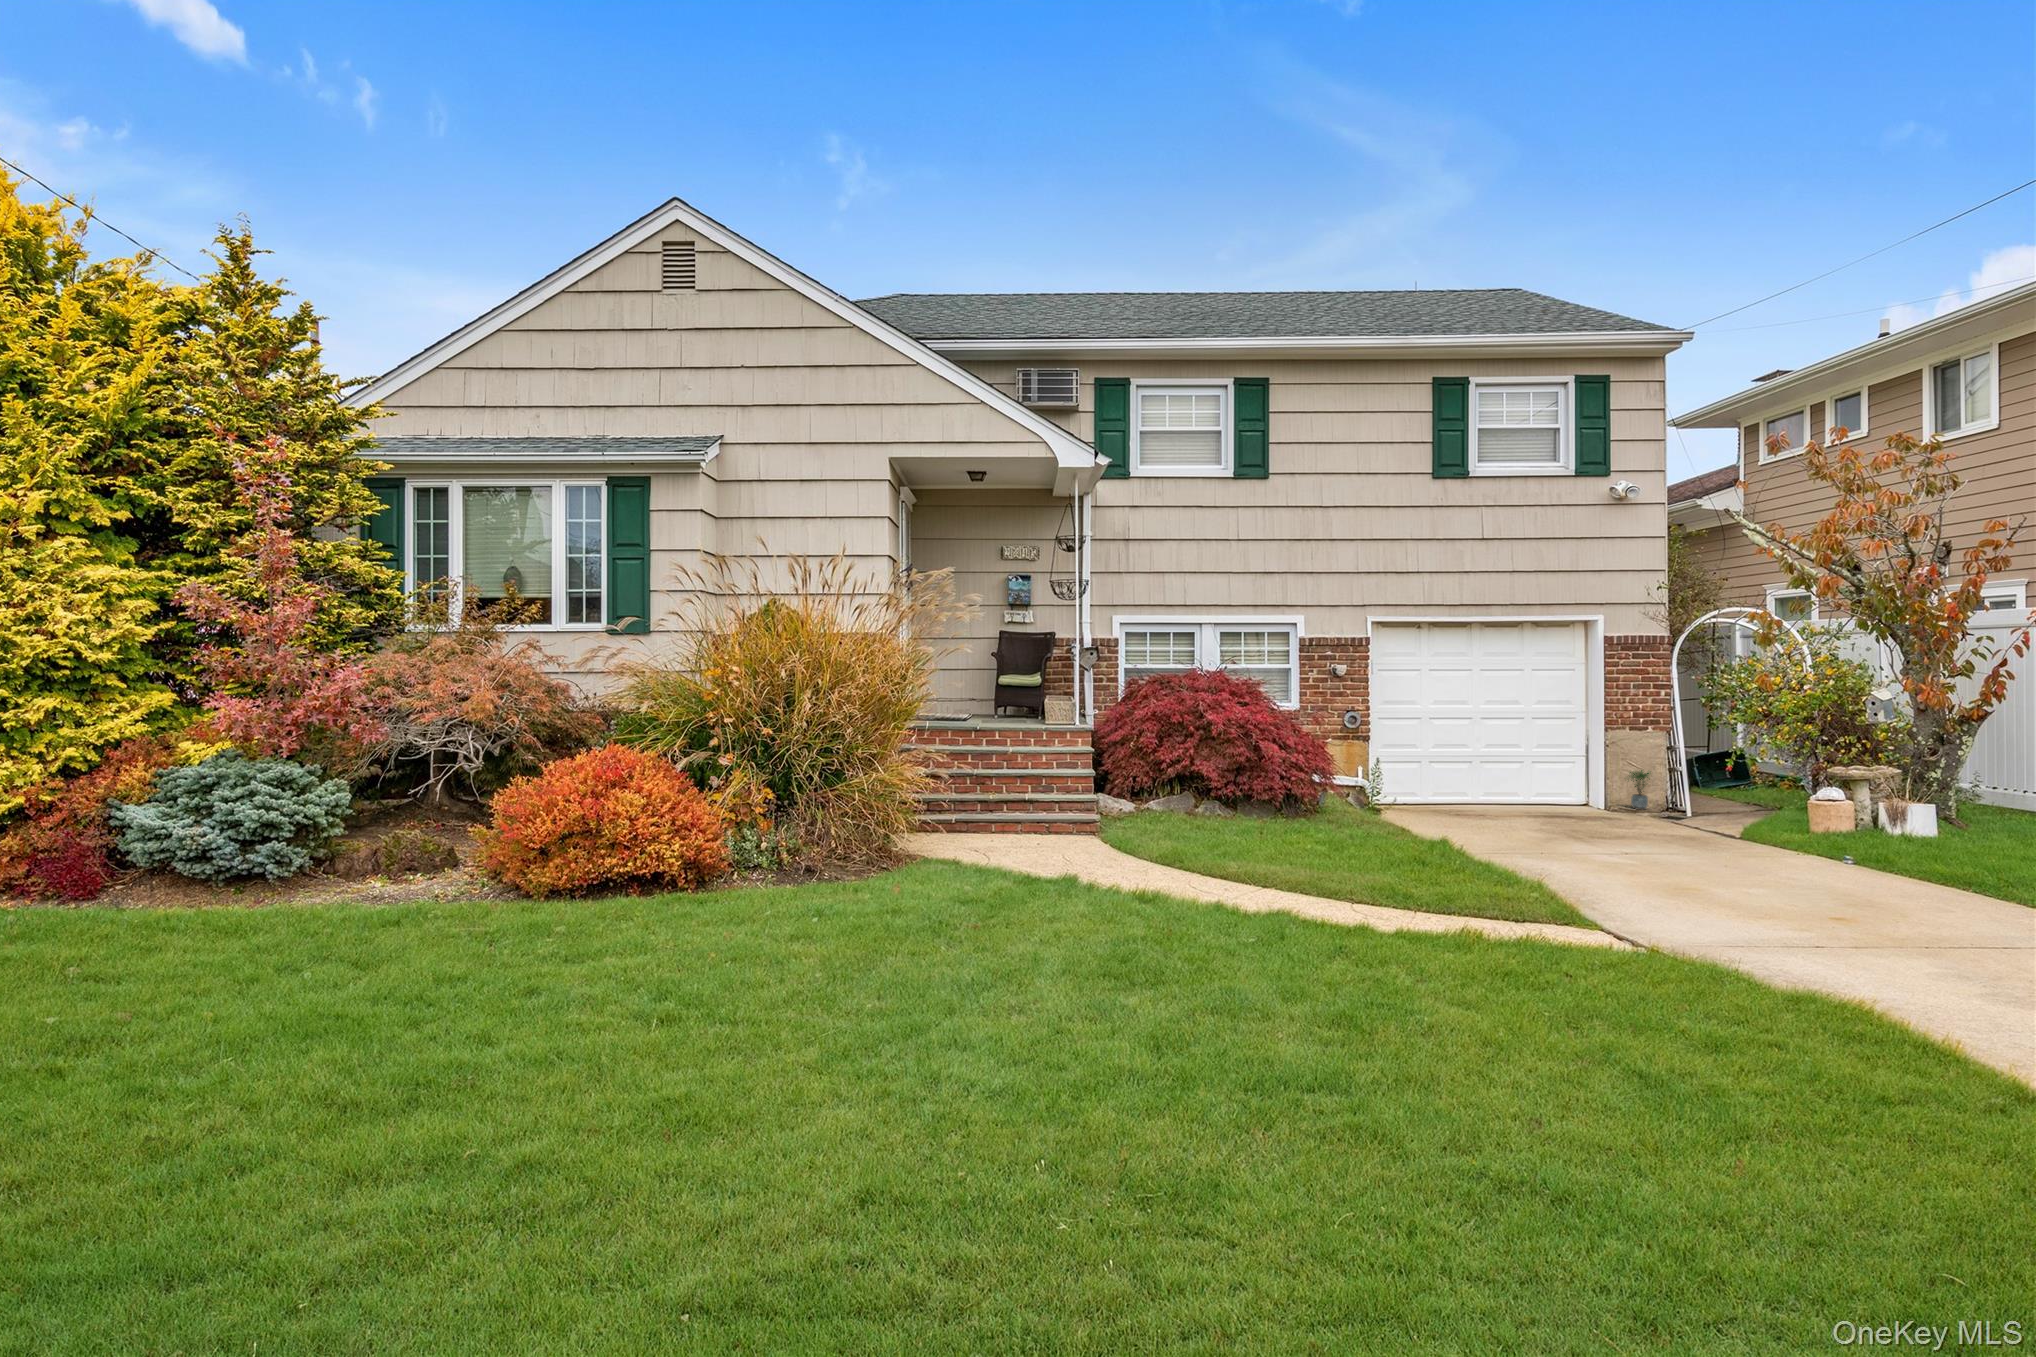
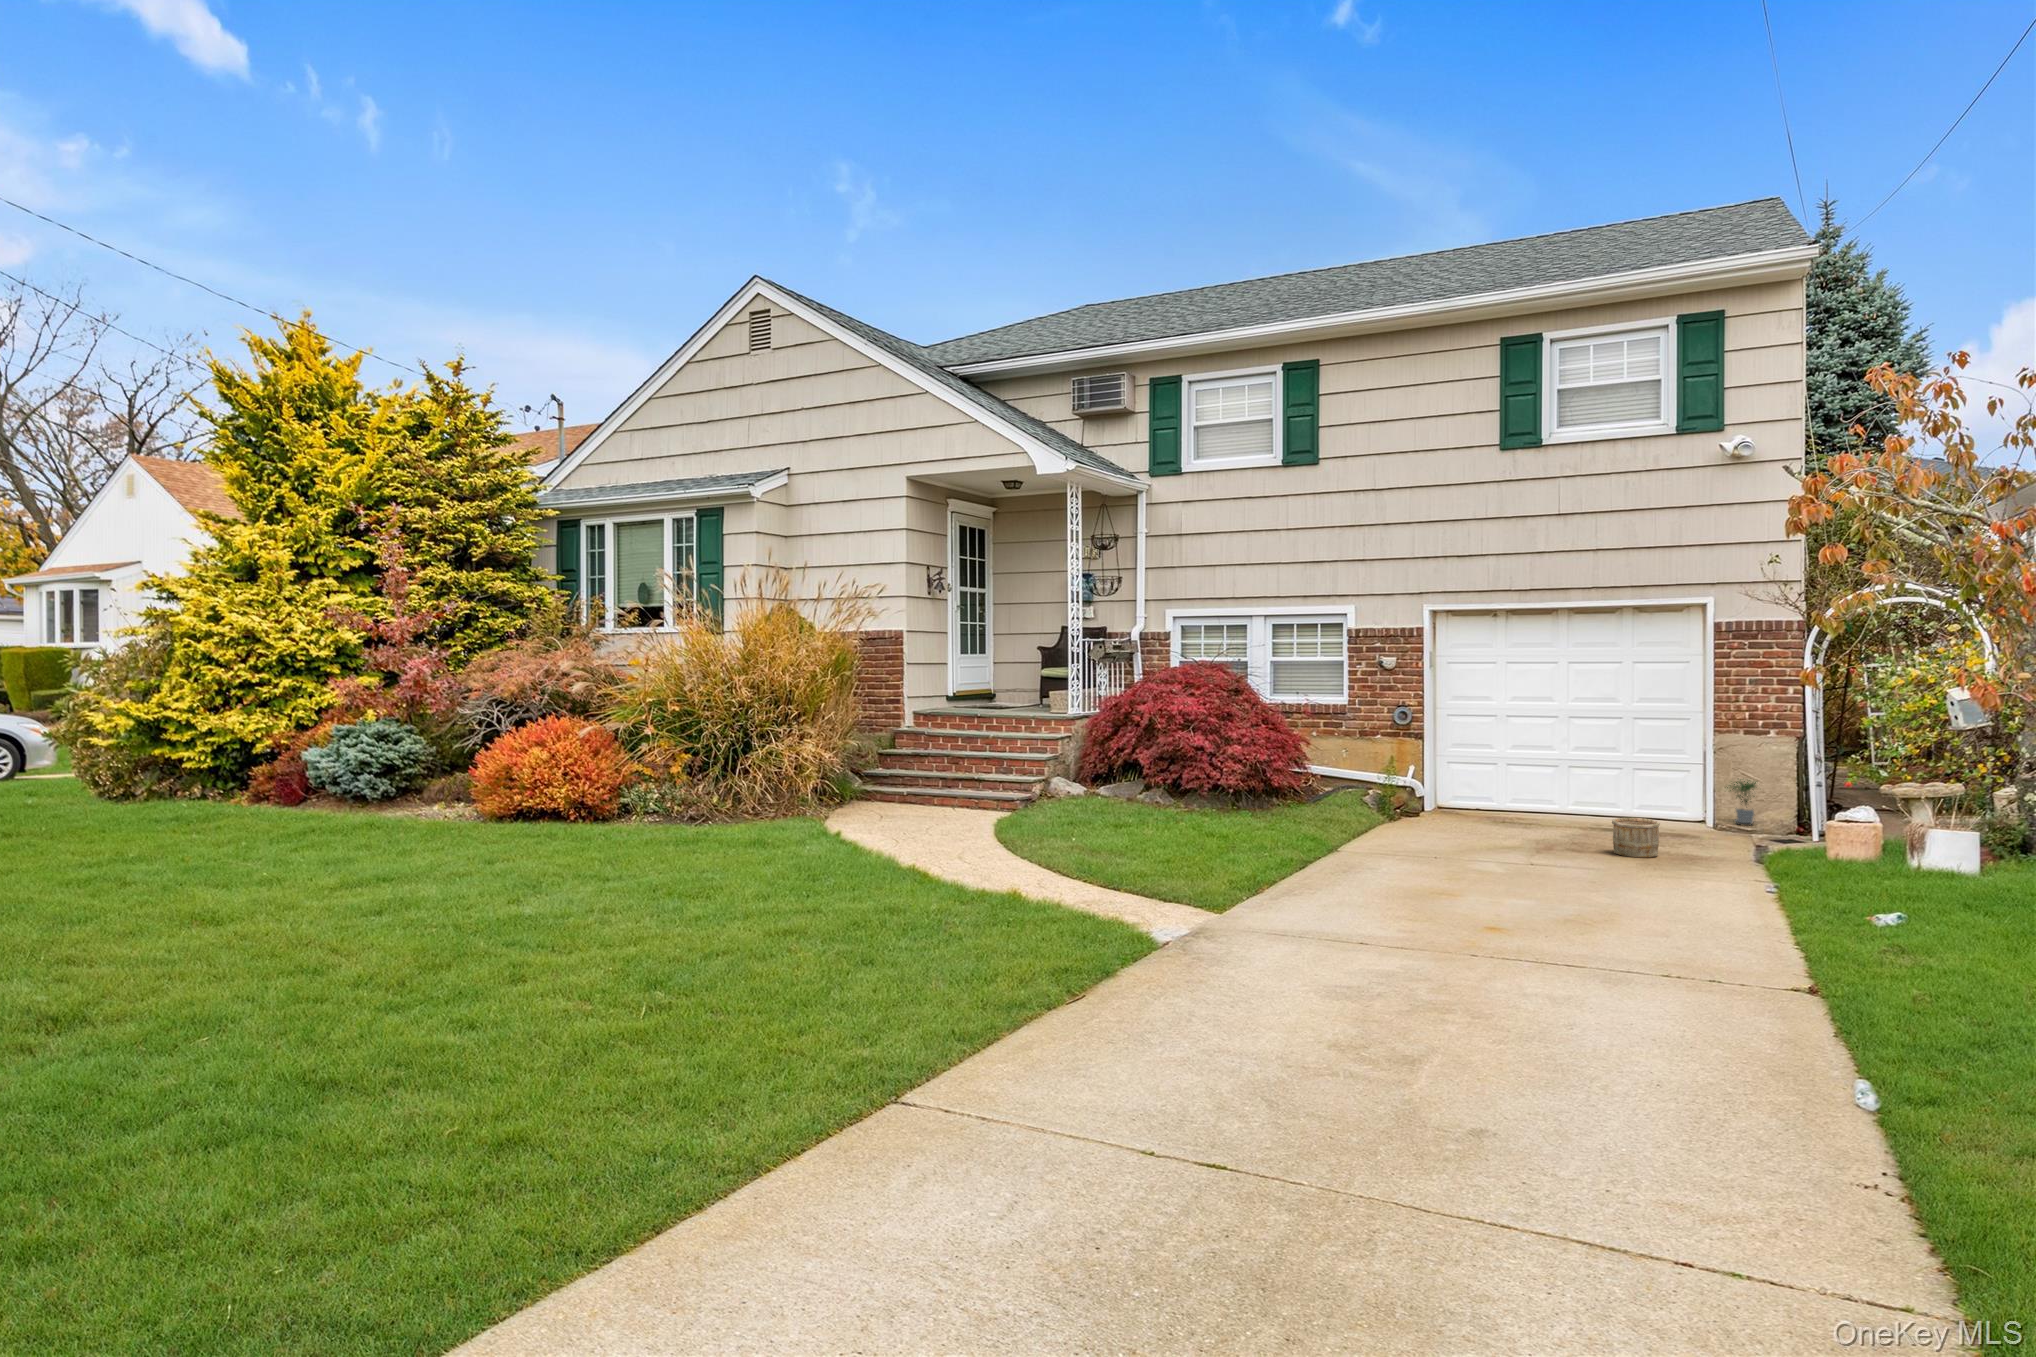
wooden bucket: none [1641,808,1687,843] -> present [1612,818,1660,858]

